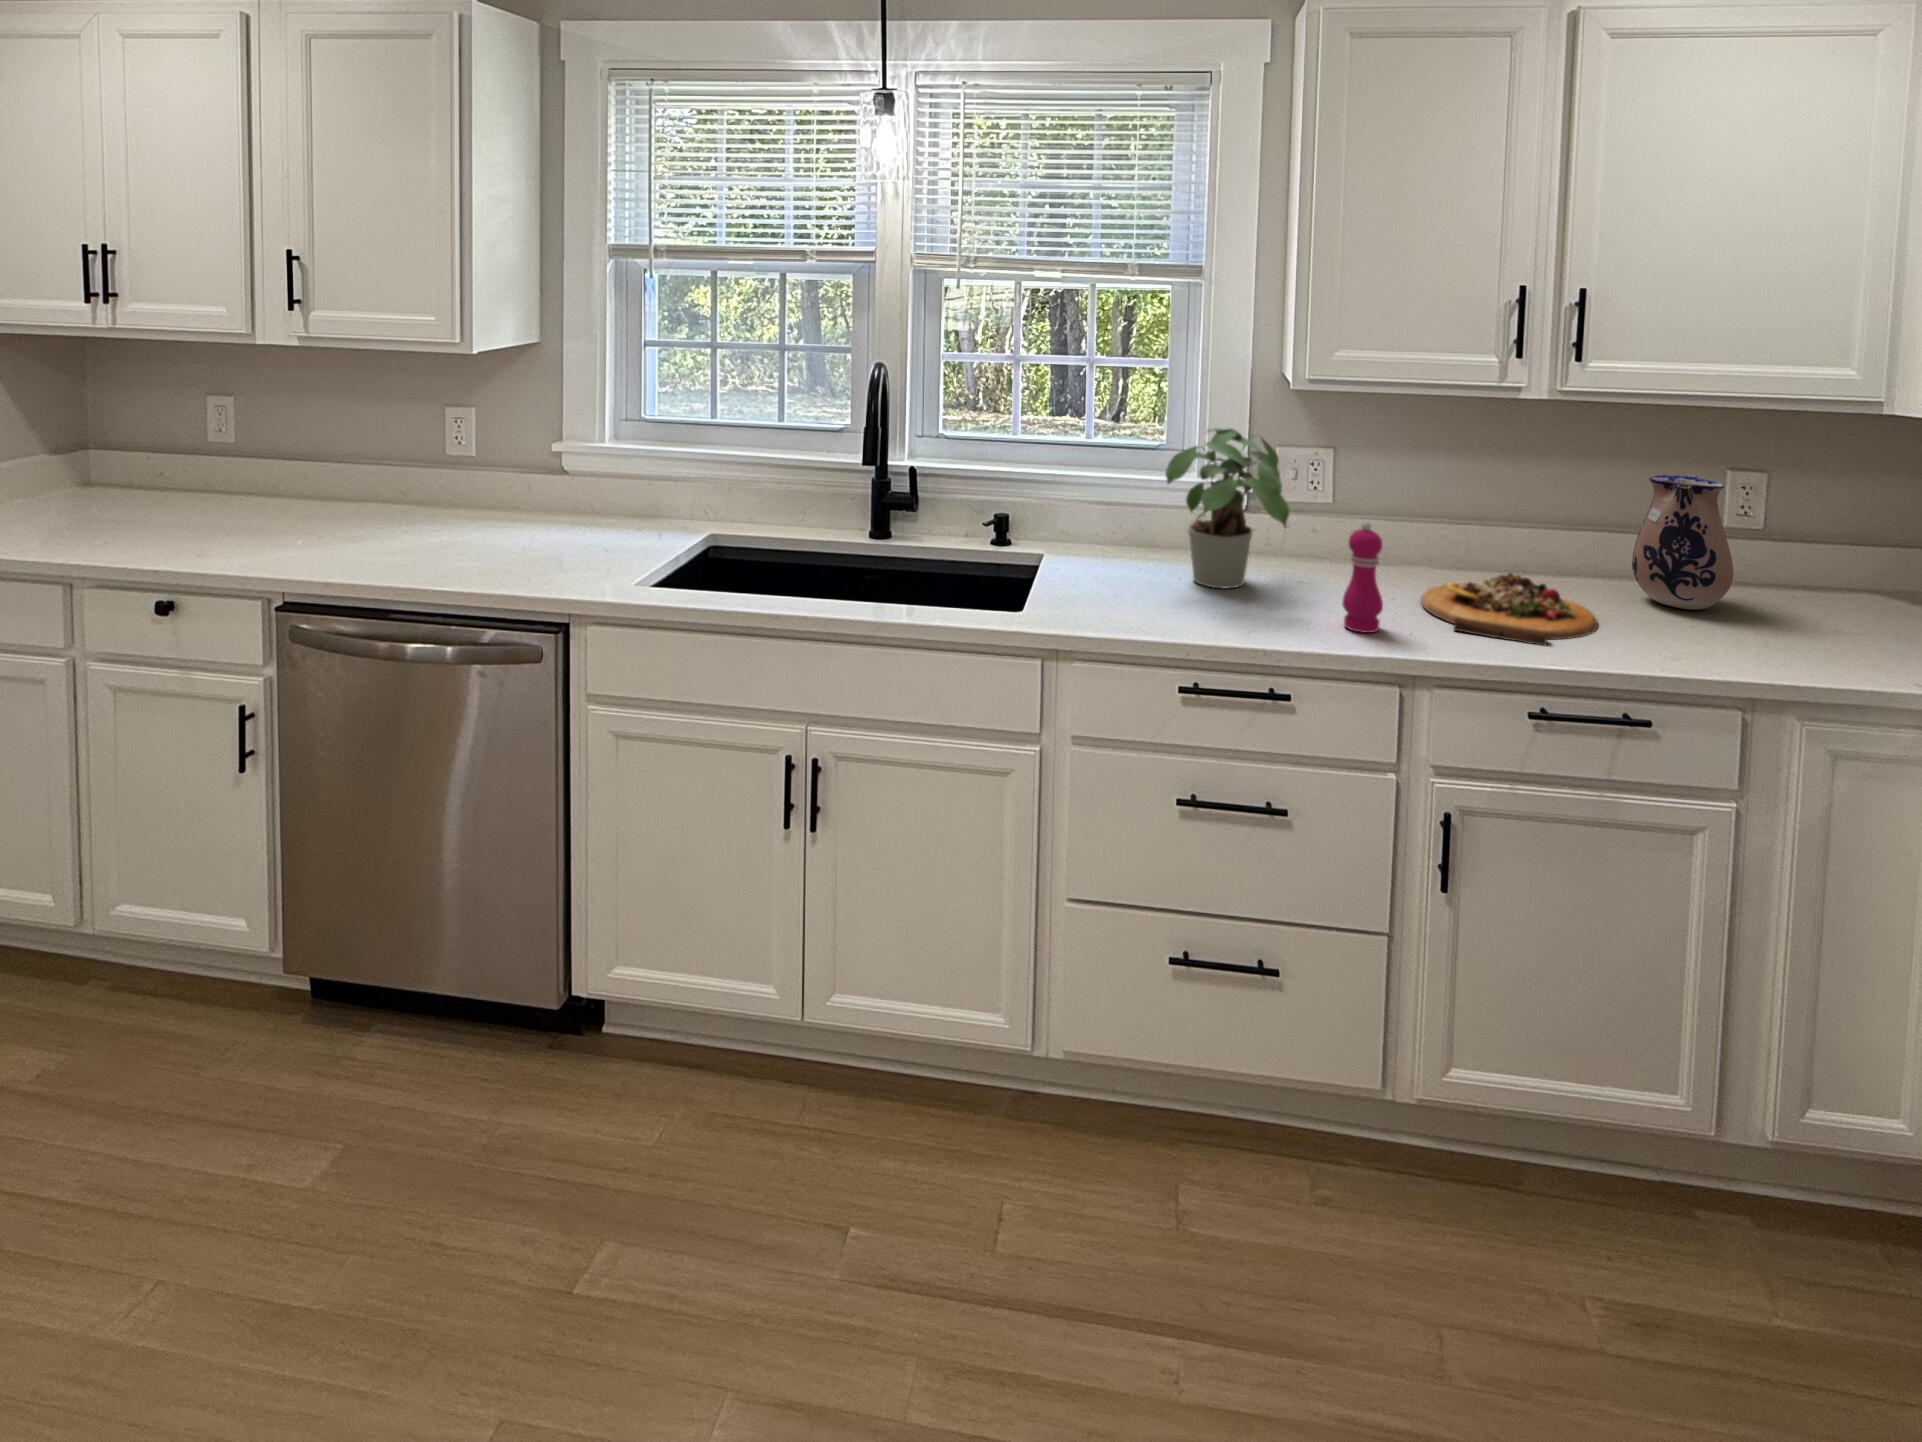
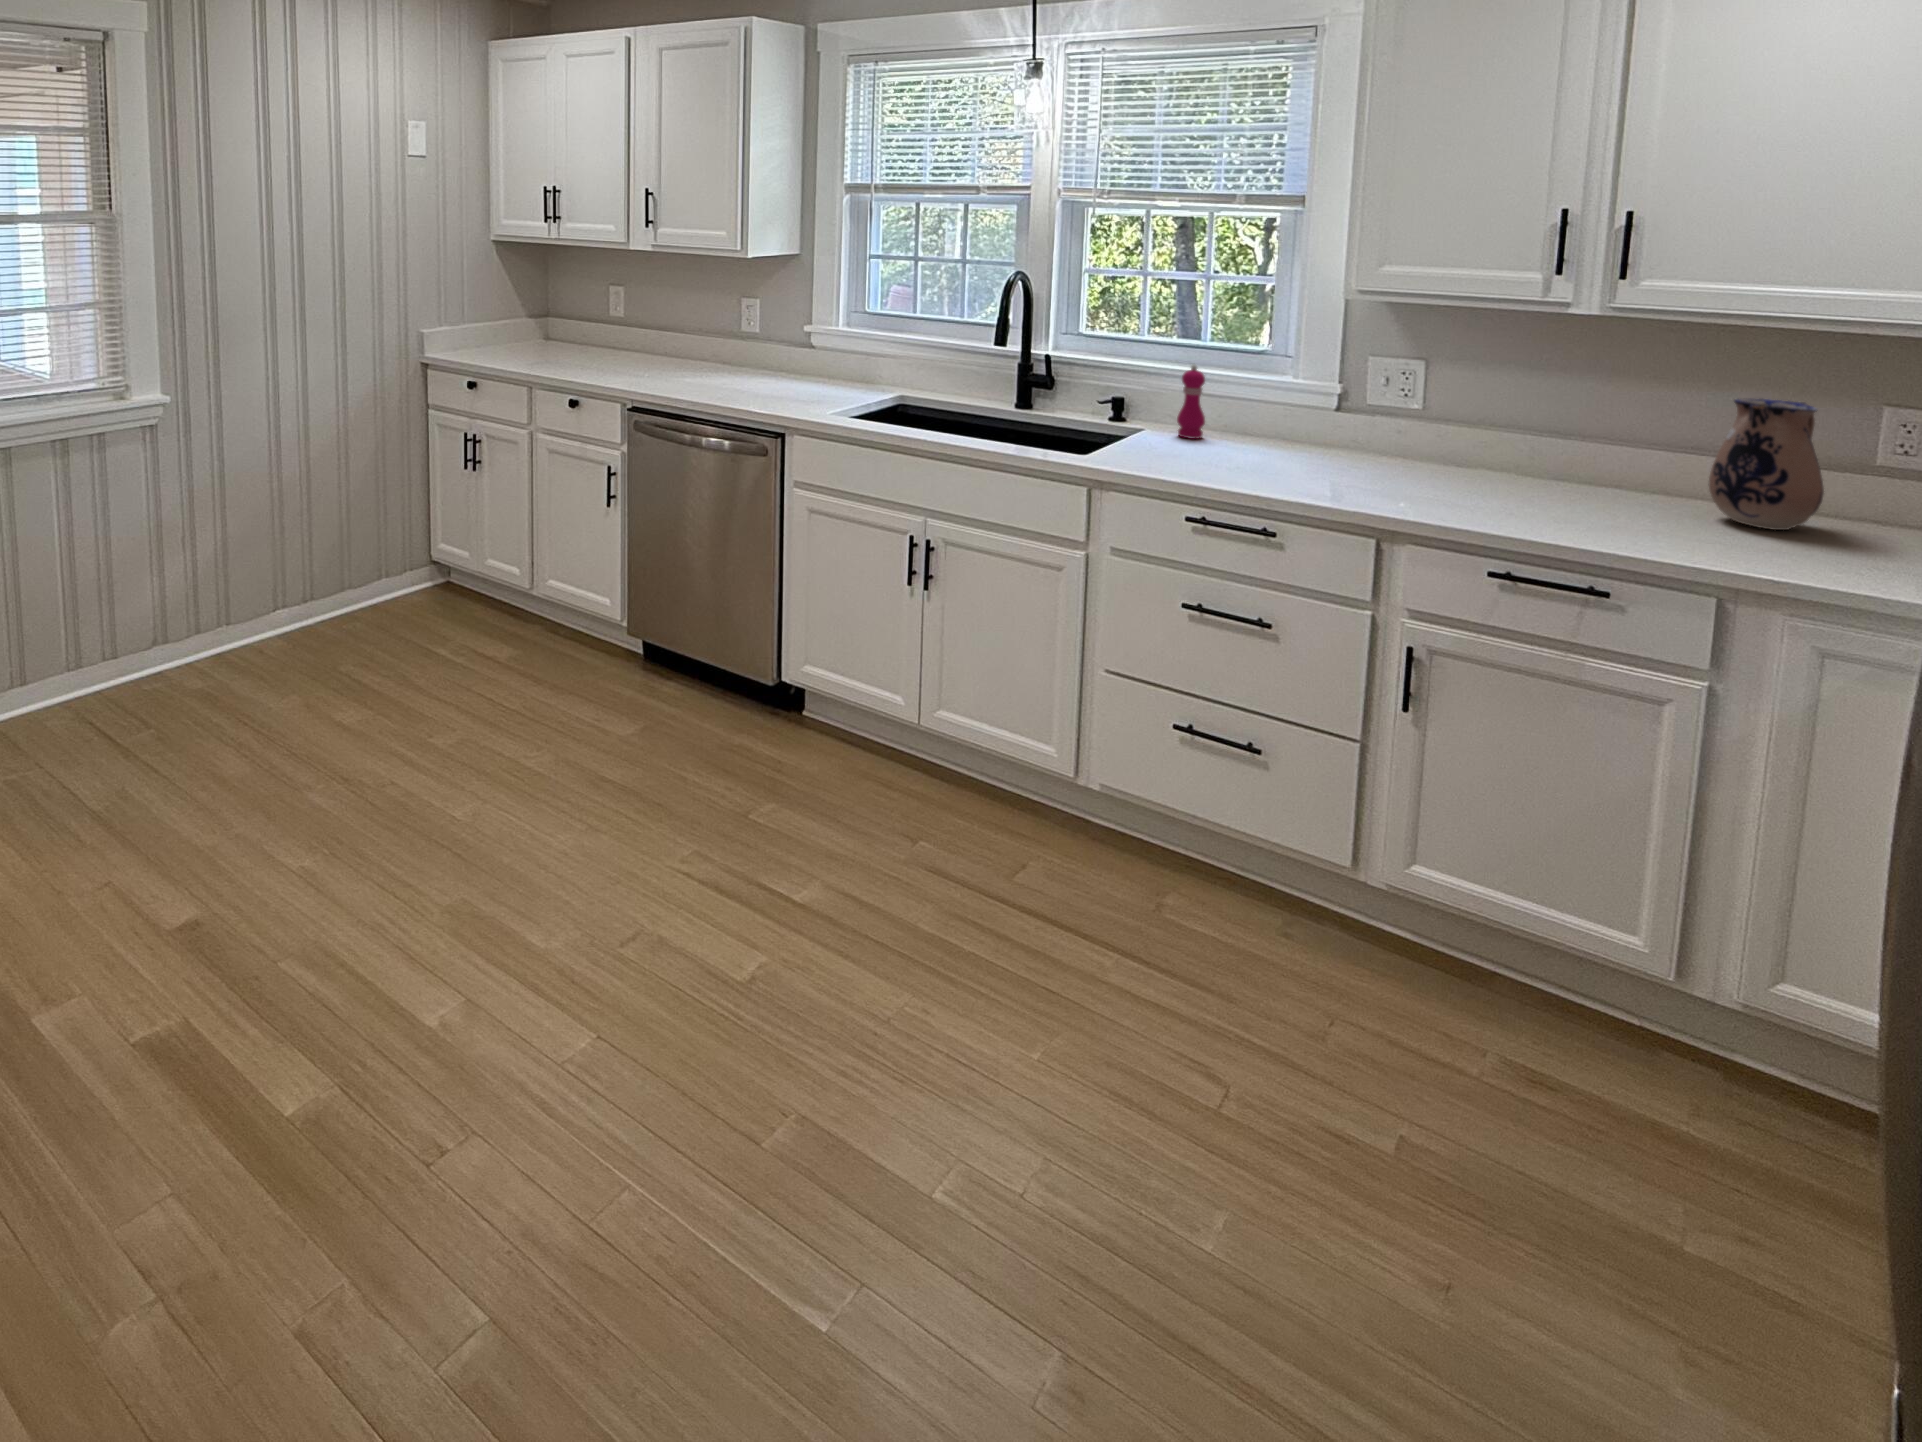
potted plant: present [1165,428,1289,588] -> none [1223,330,1351,464]
pepper mill: present [1342,521,1383,633] -> present [1177,365,1205,439]
cutting board: present [1421,573,1598,646] -> none [1451,472,1630,527]

